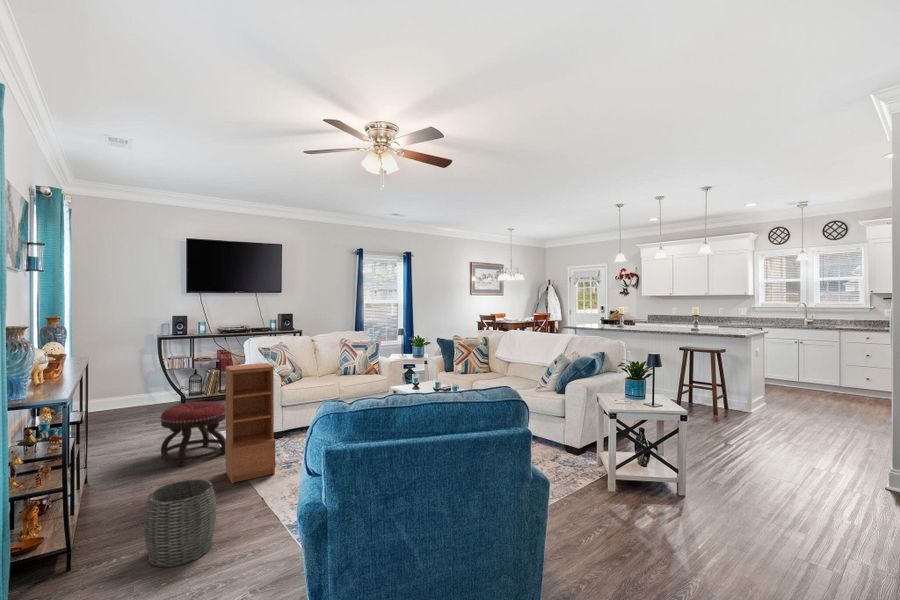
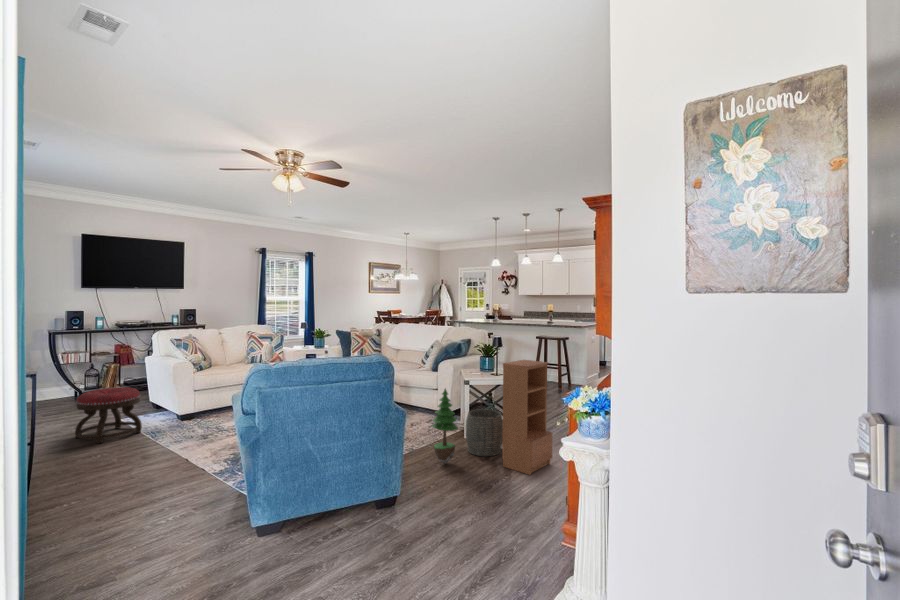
bookcase: present [226,363,275,484] -> present [502,360,552,475]
potted tree: none [569,429,610,538] -> present [432,389,458,463]
woven basket: present [144,479,216,567] -> present [466,409,503,456]

